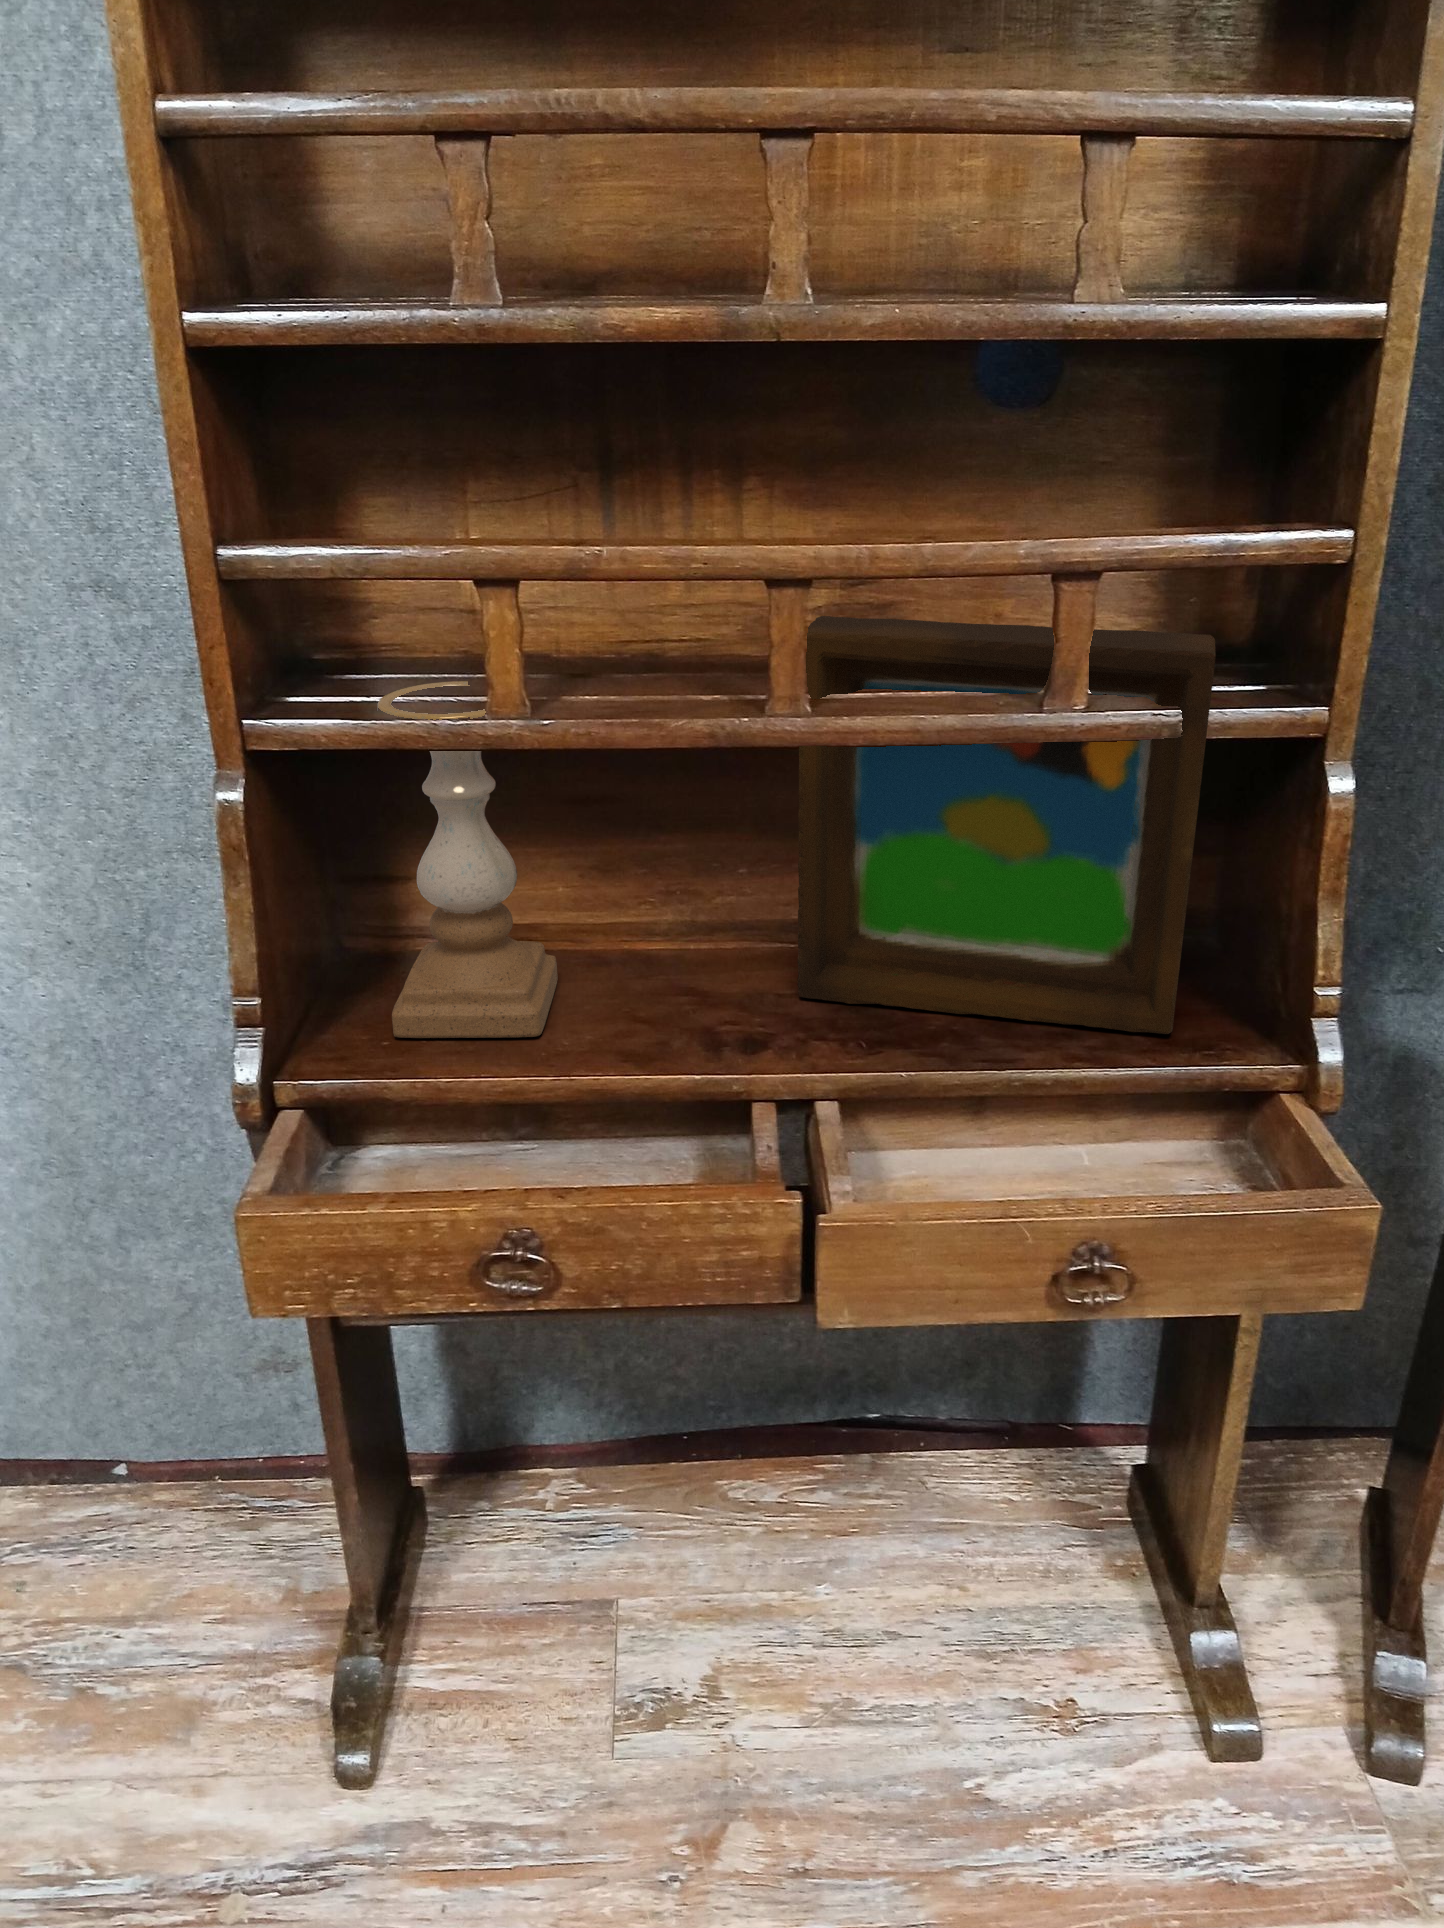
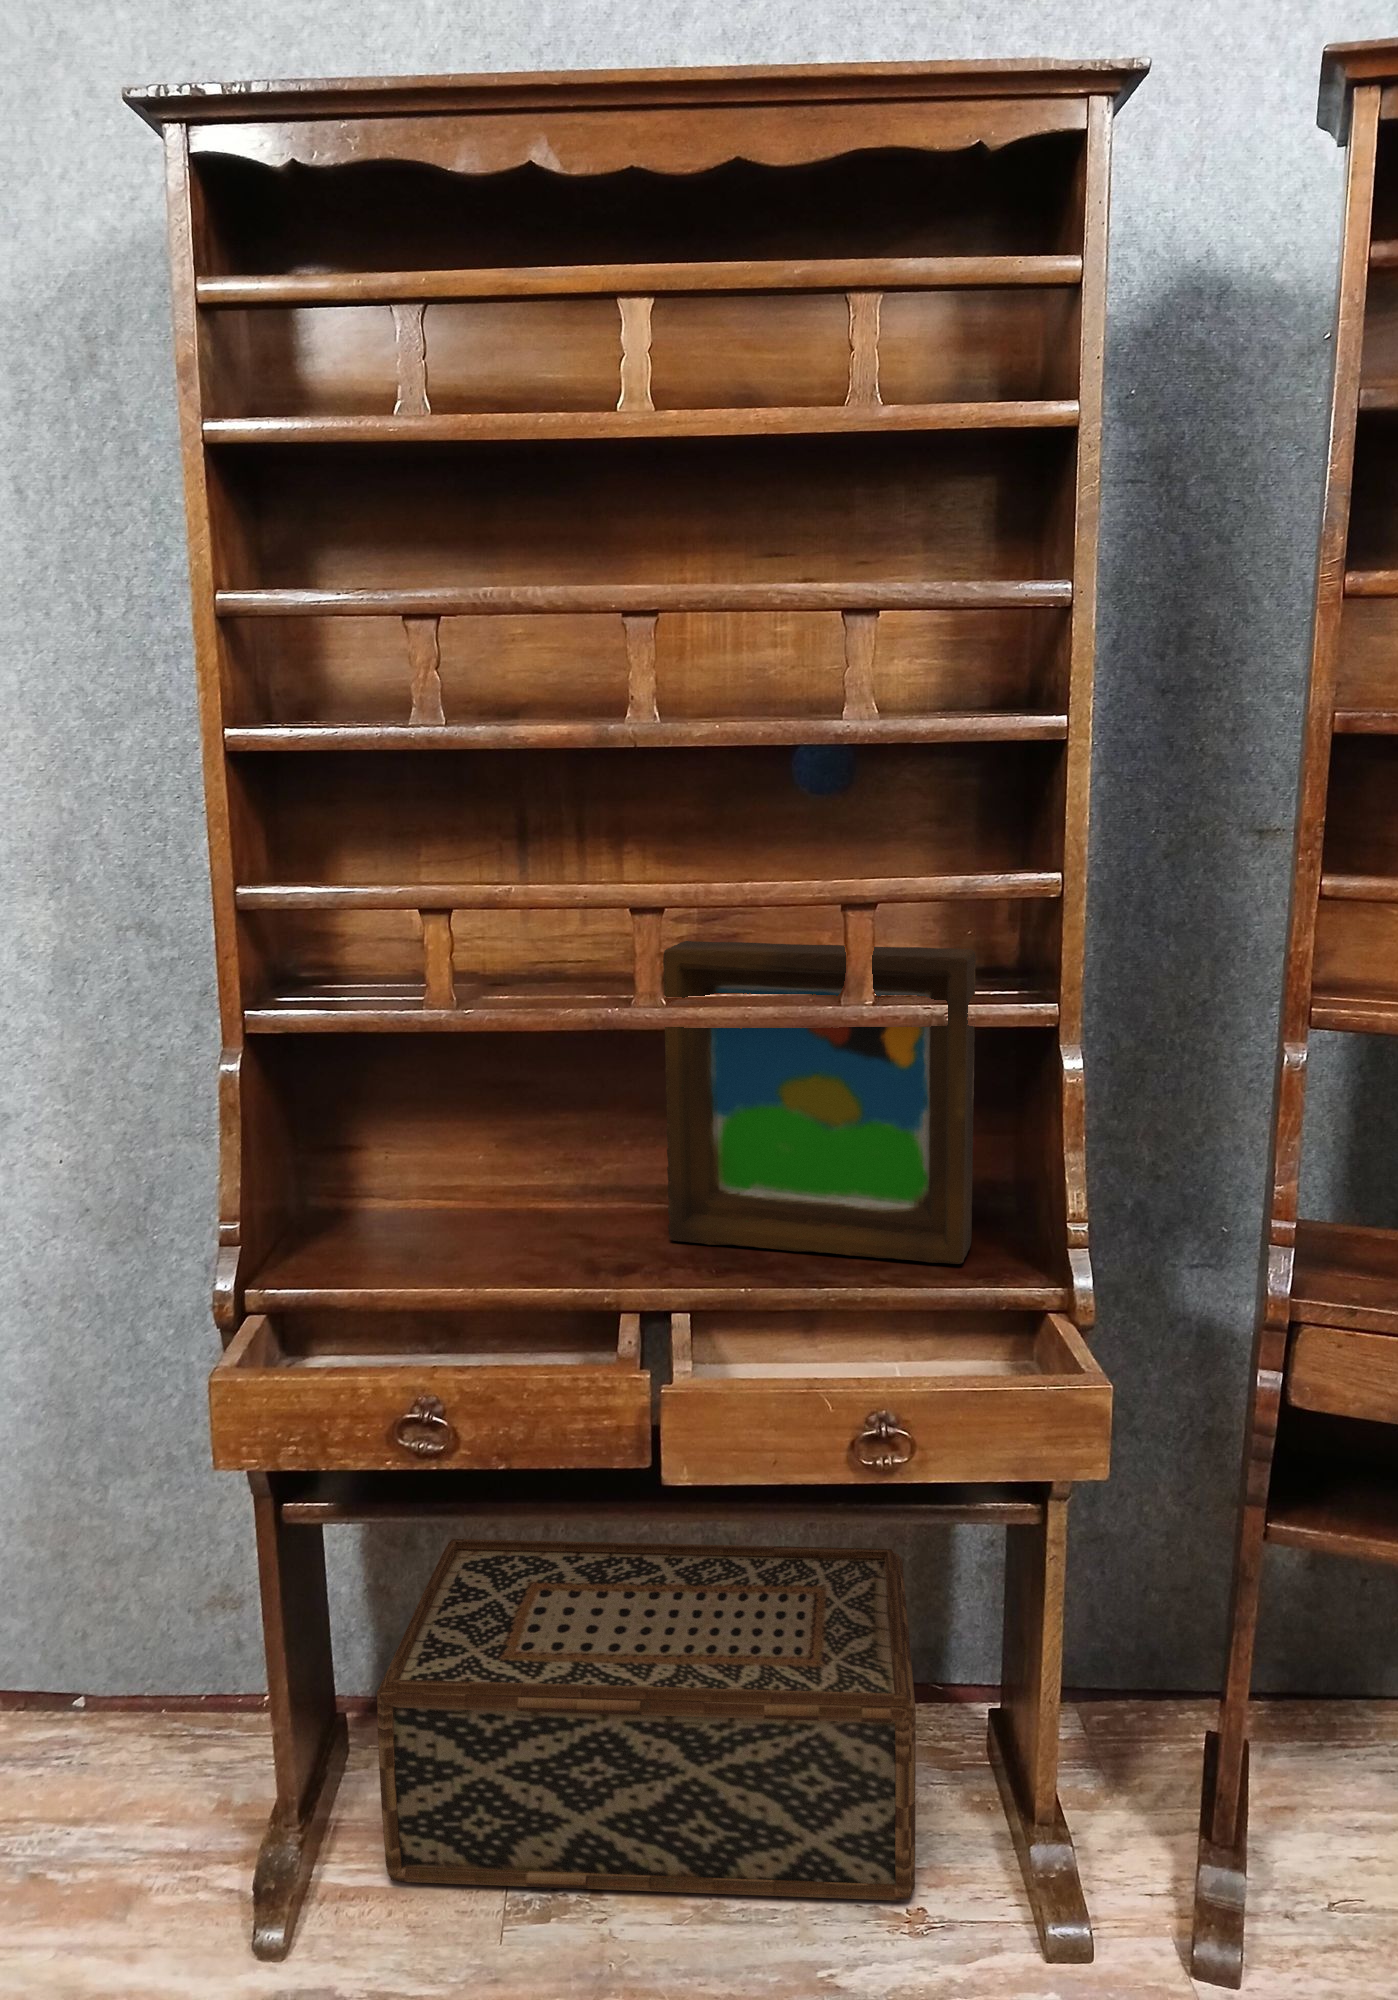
candle holder: present [377,681,558,1038] -> none [343,990,480,1263]
woven basket: none [462,1300,1082,1693] -> present [377,1539,916,1900]

